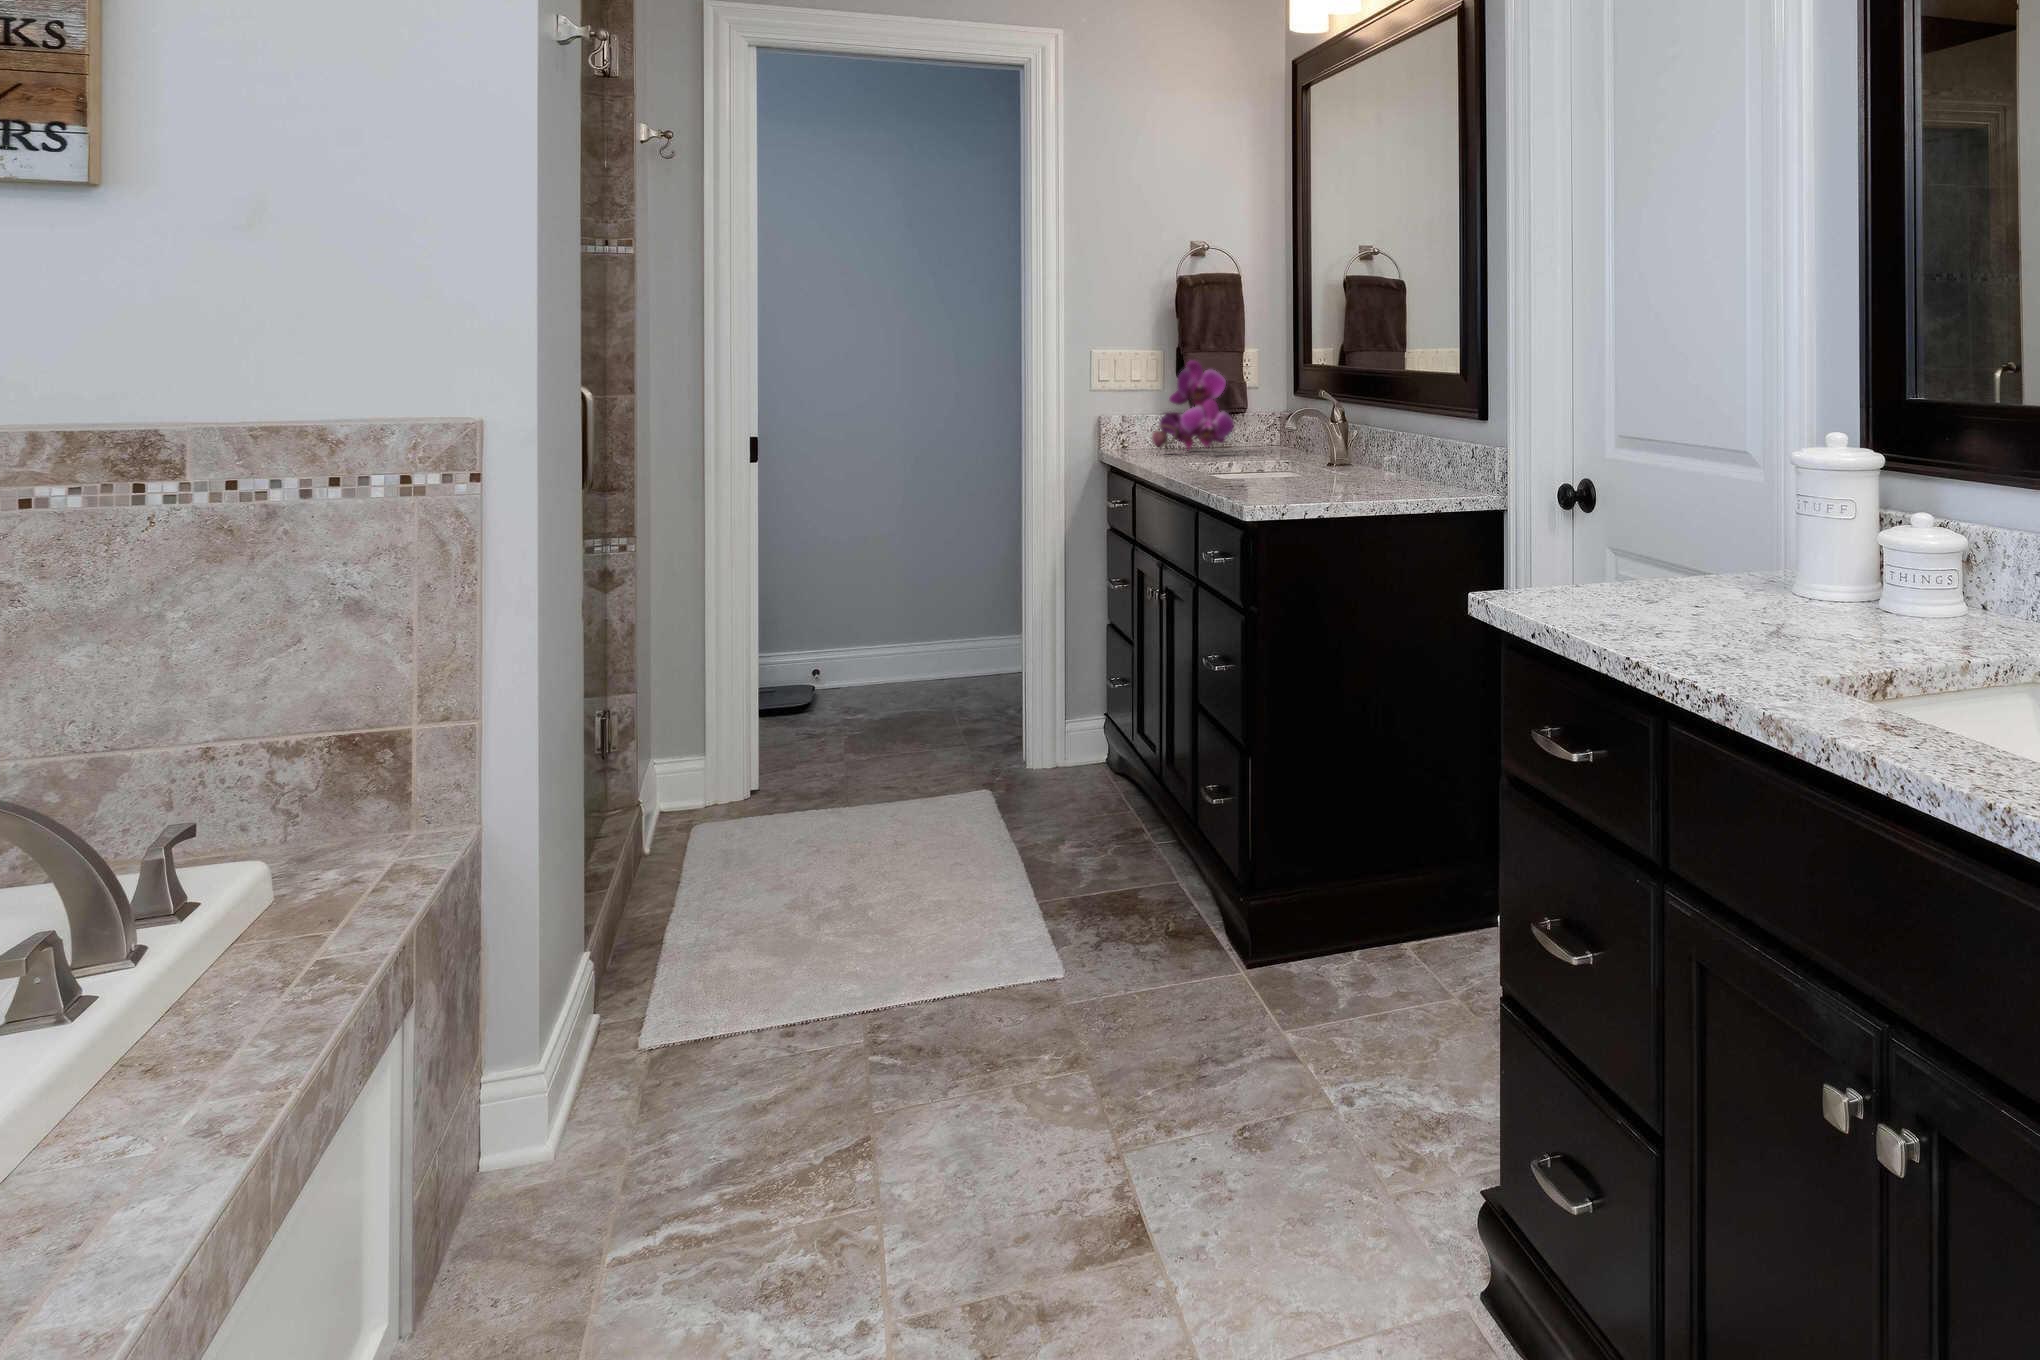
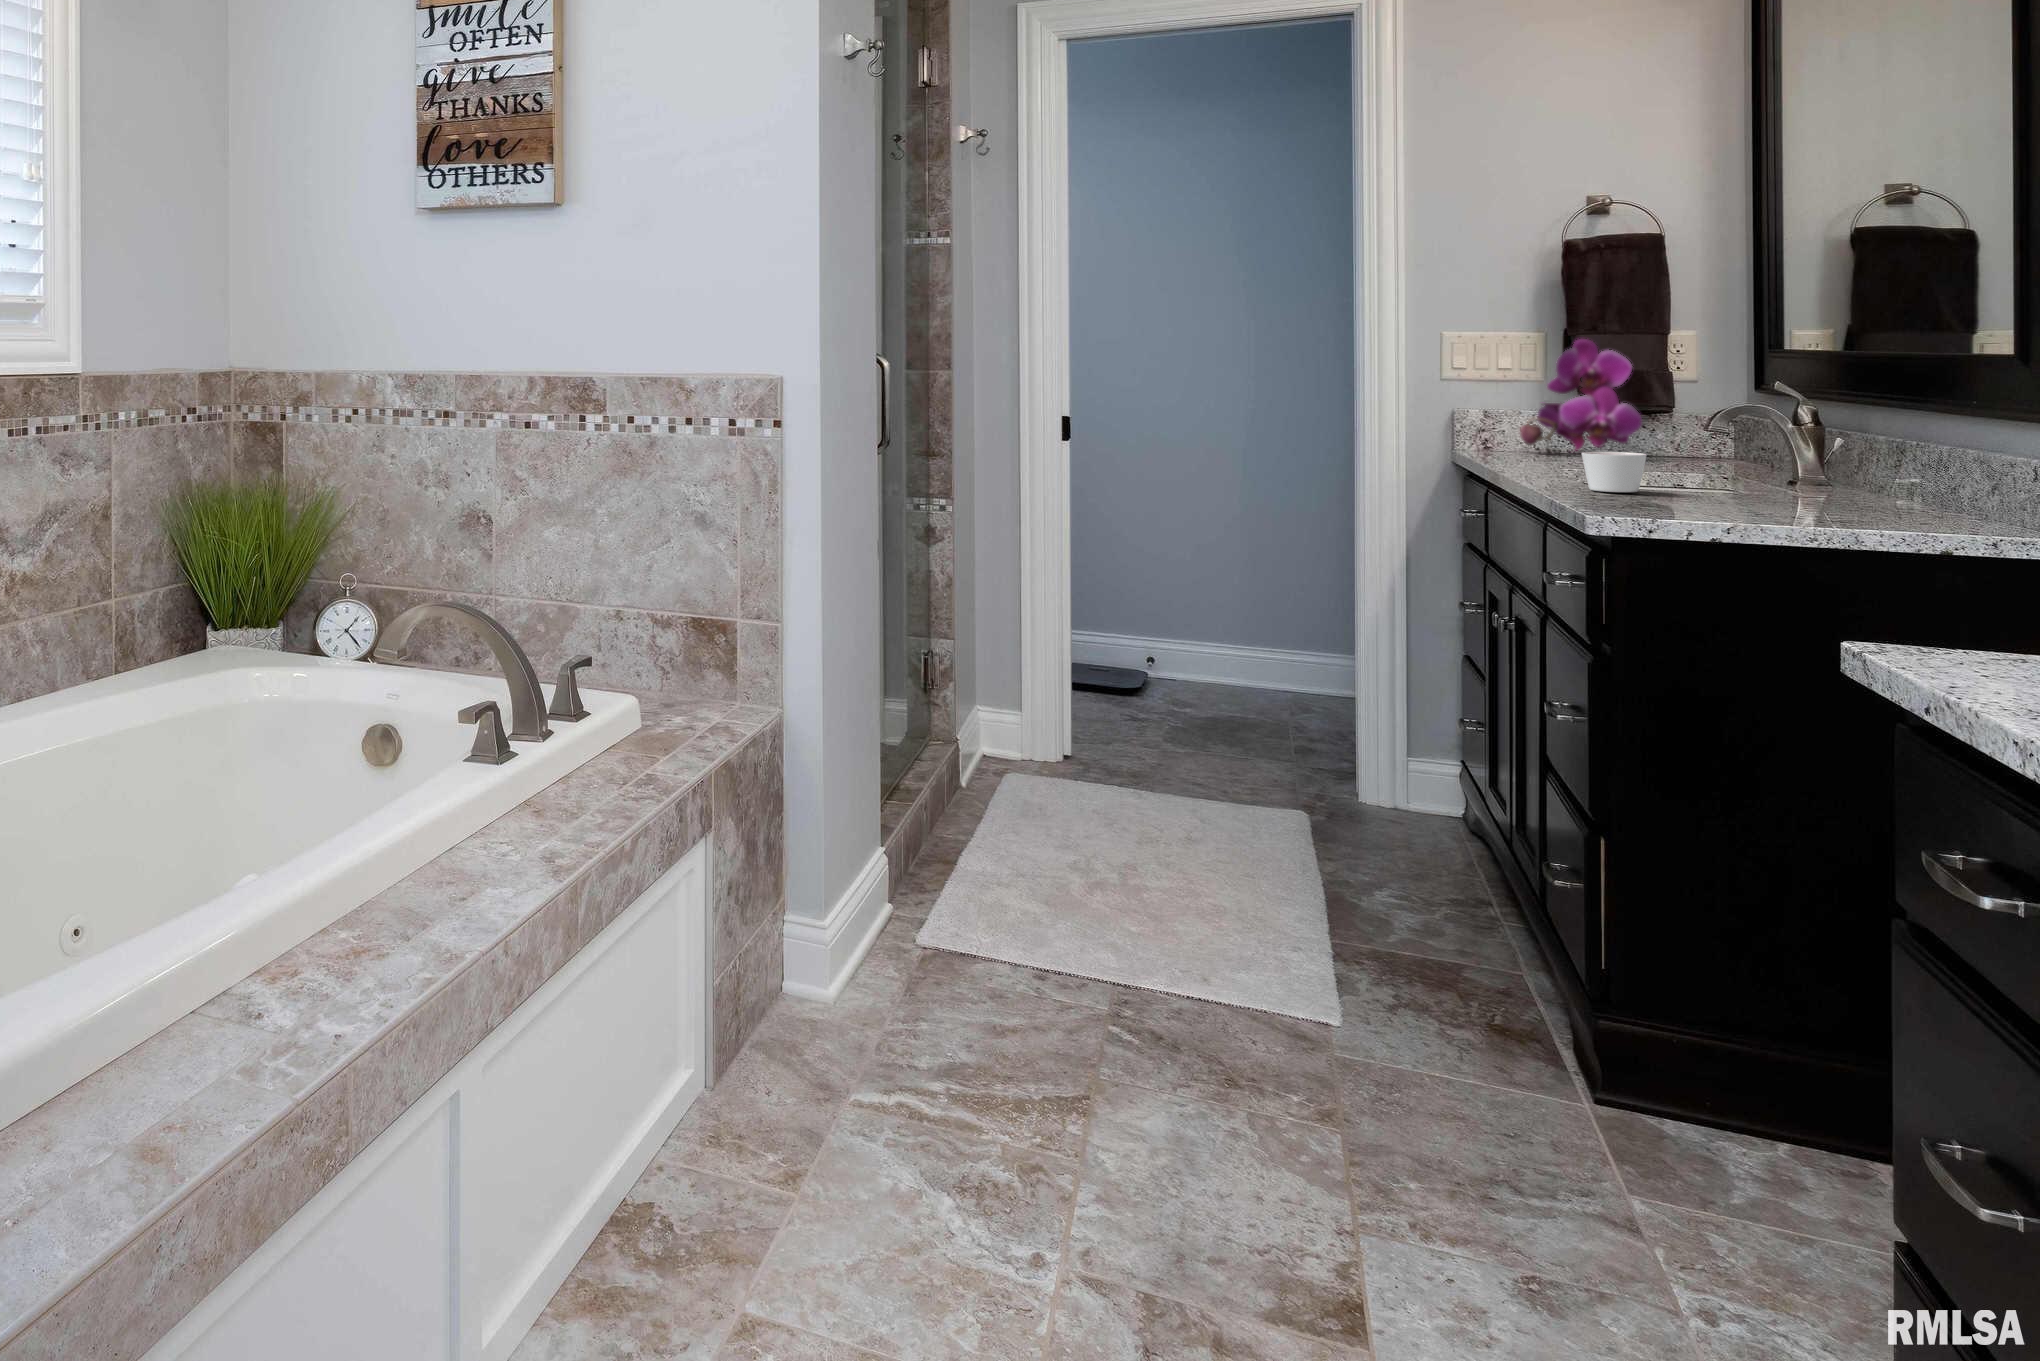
candle: none [1225,453,1267,486] -> present [1582,452,1646,492]

